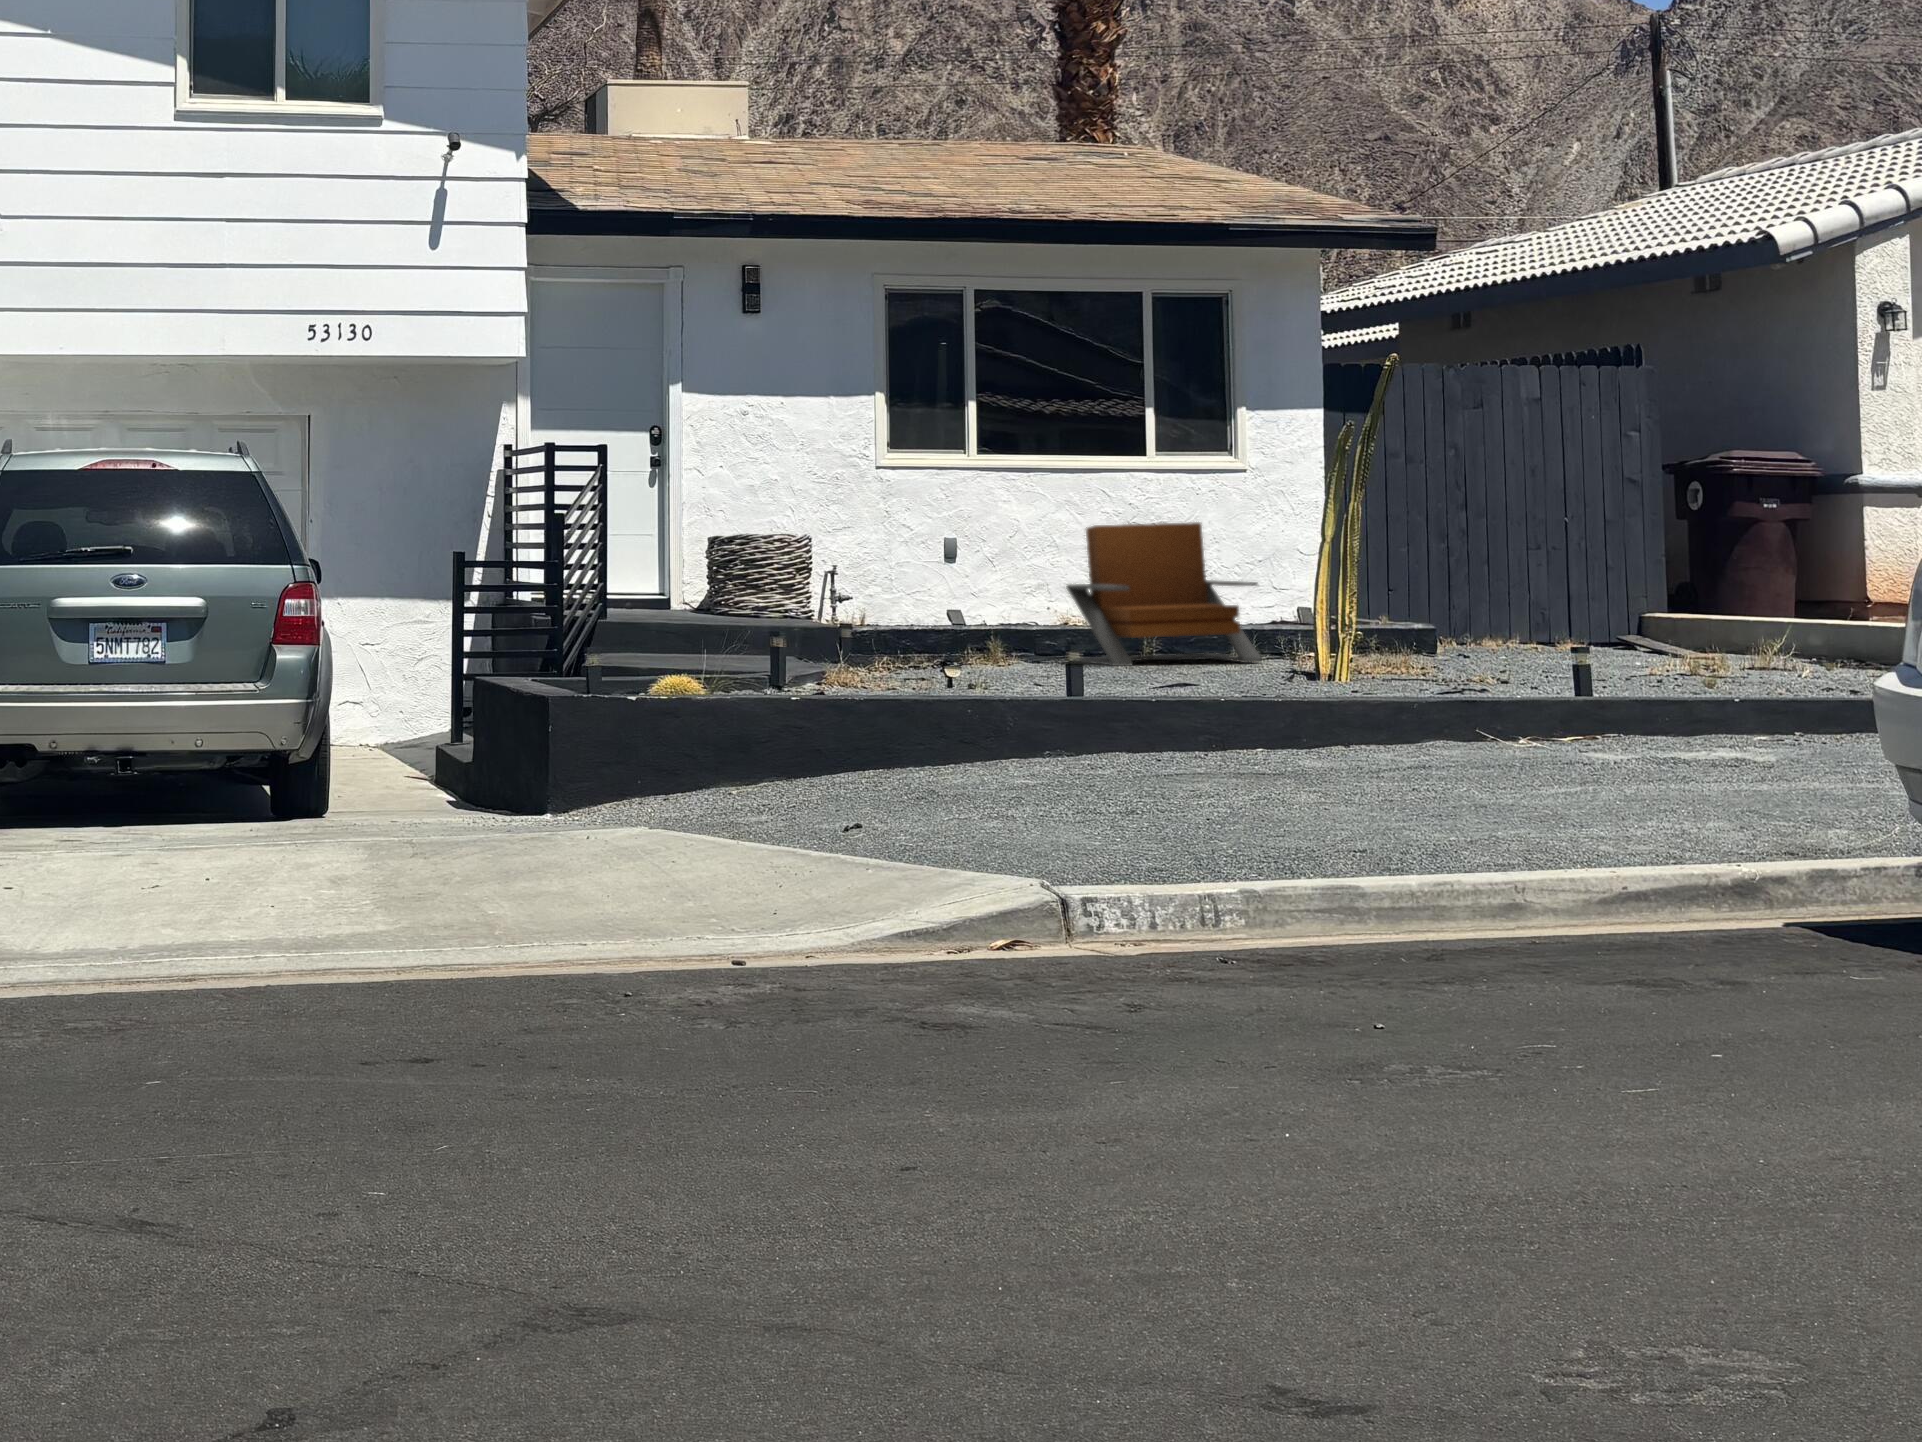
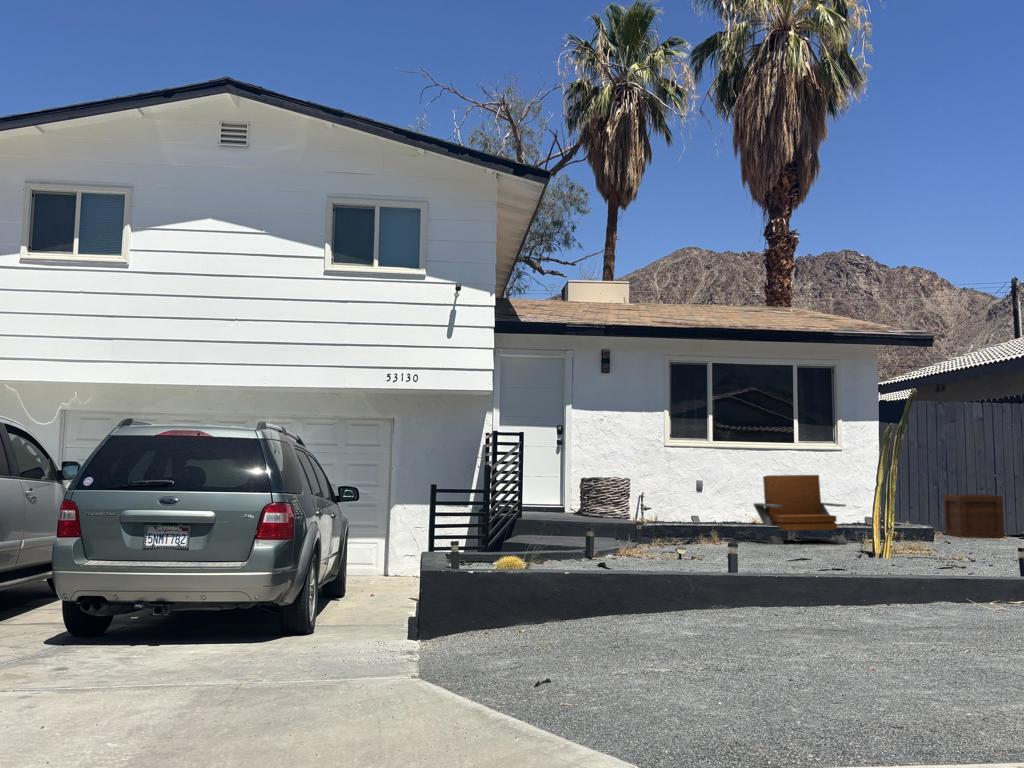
wooden crate: none [1460,559,1585,651] -> present [944,494,1004,538]

